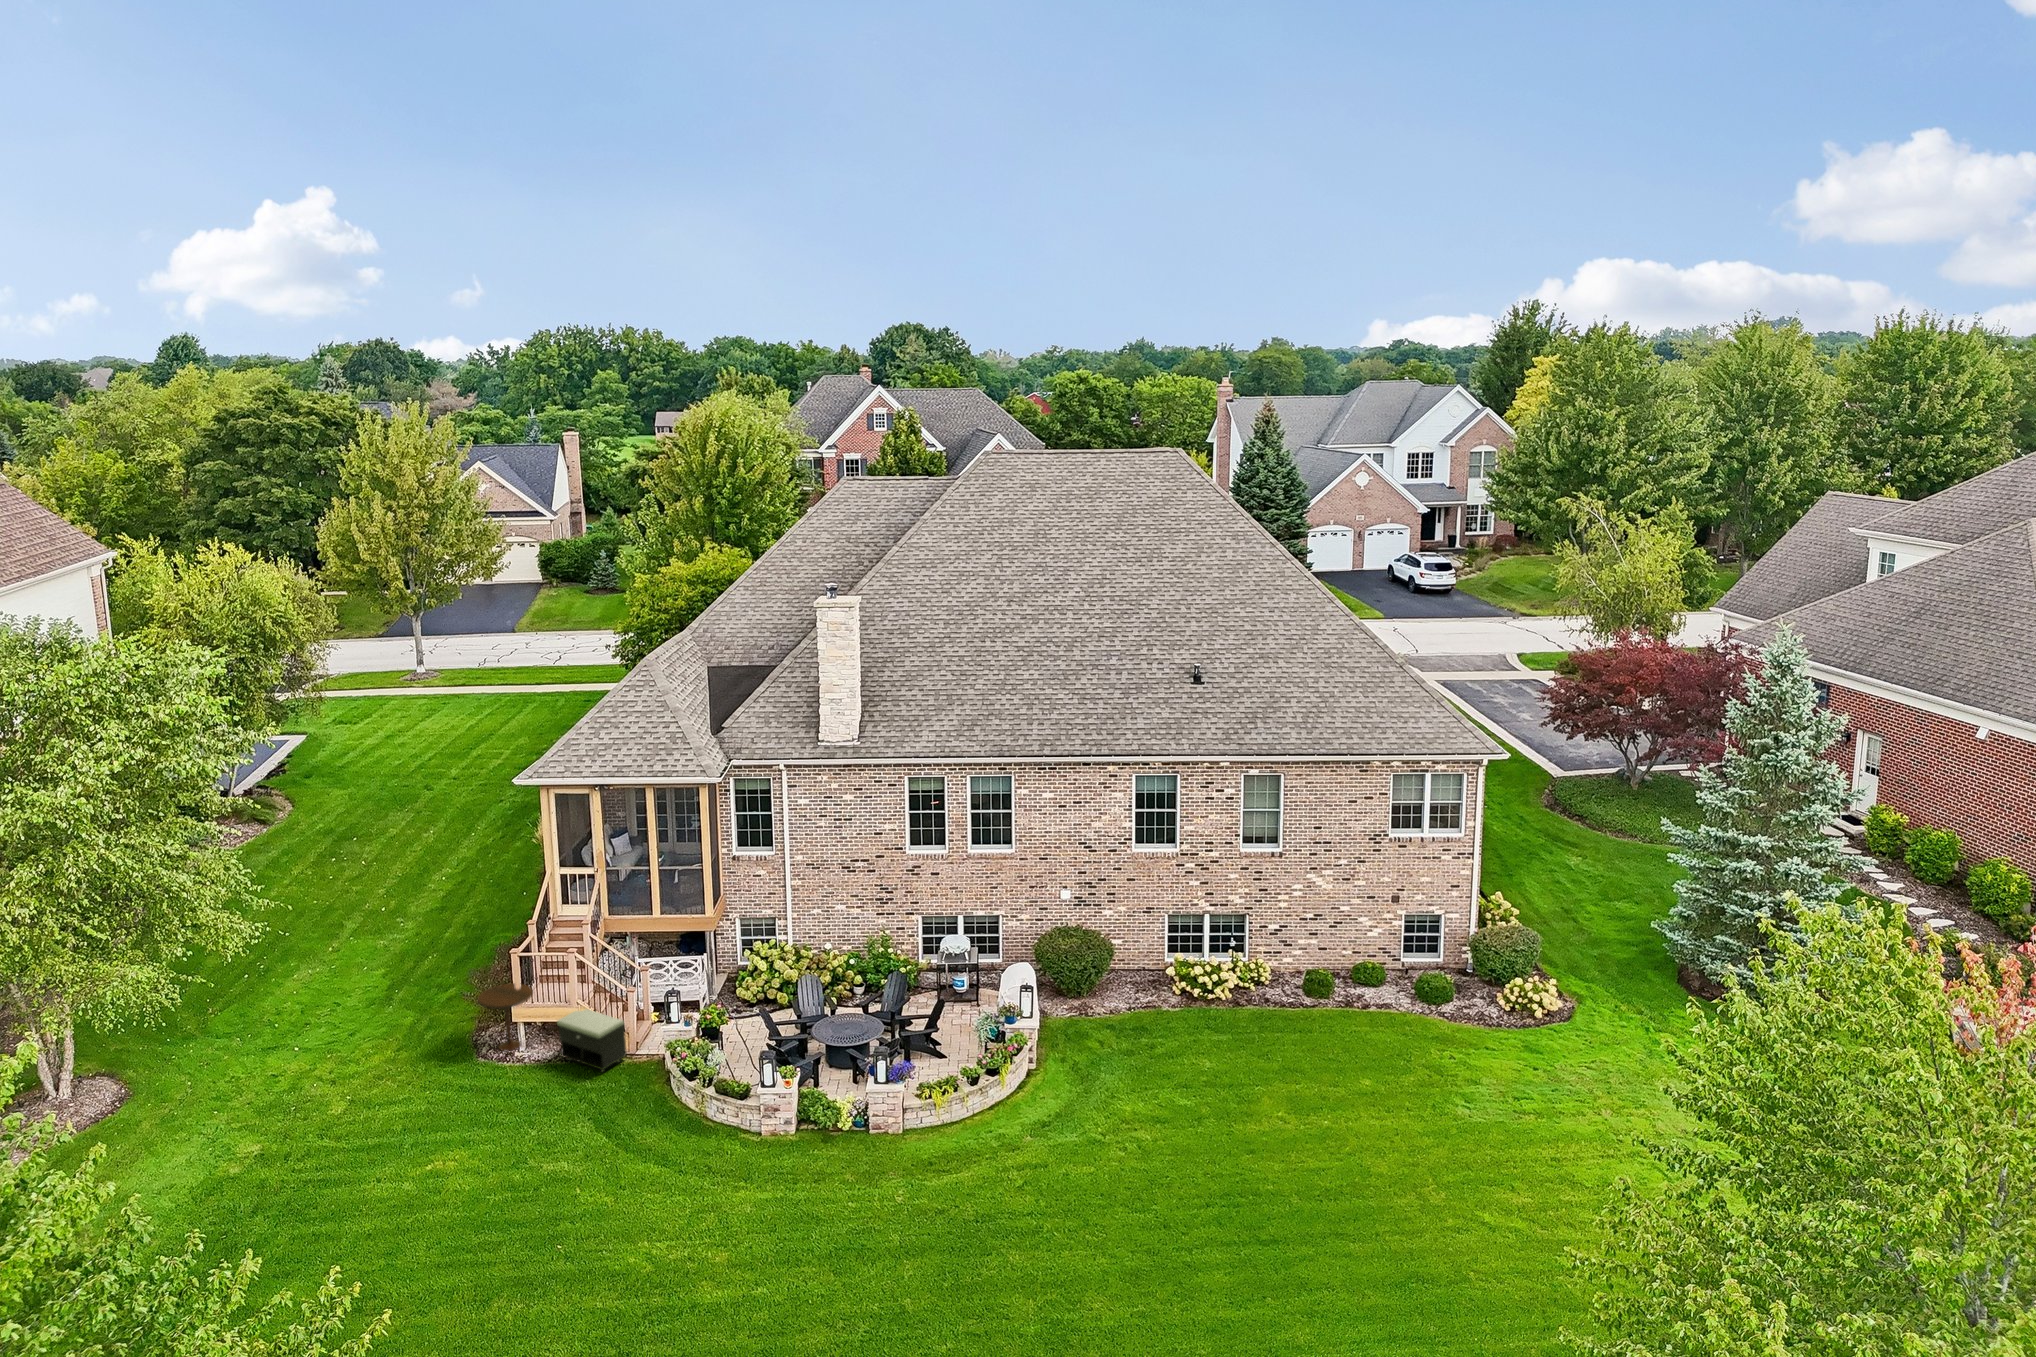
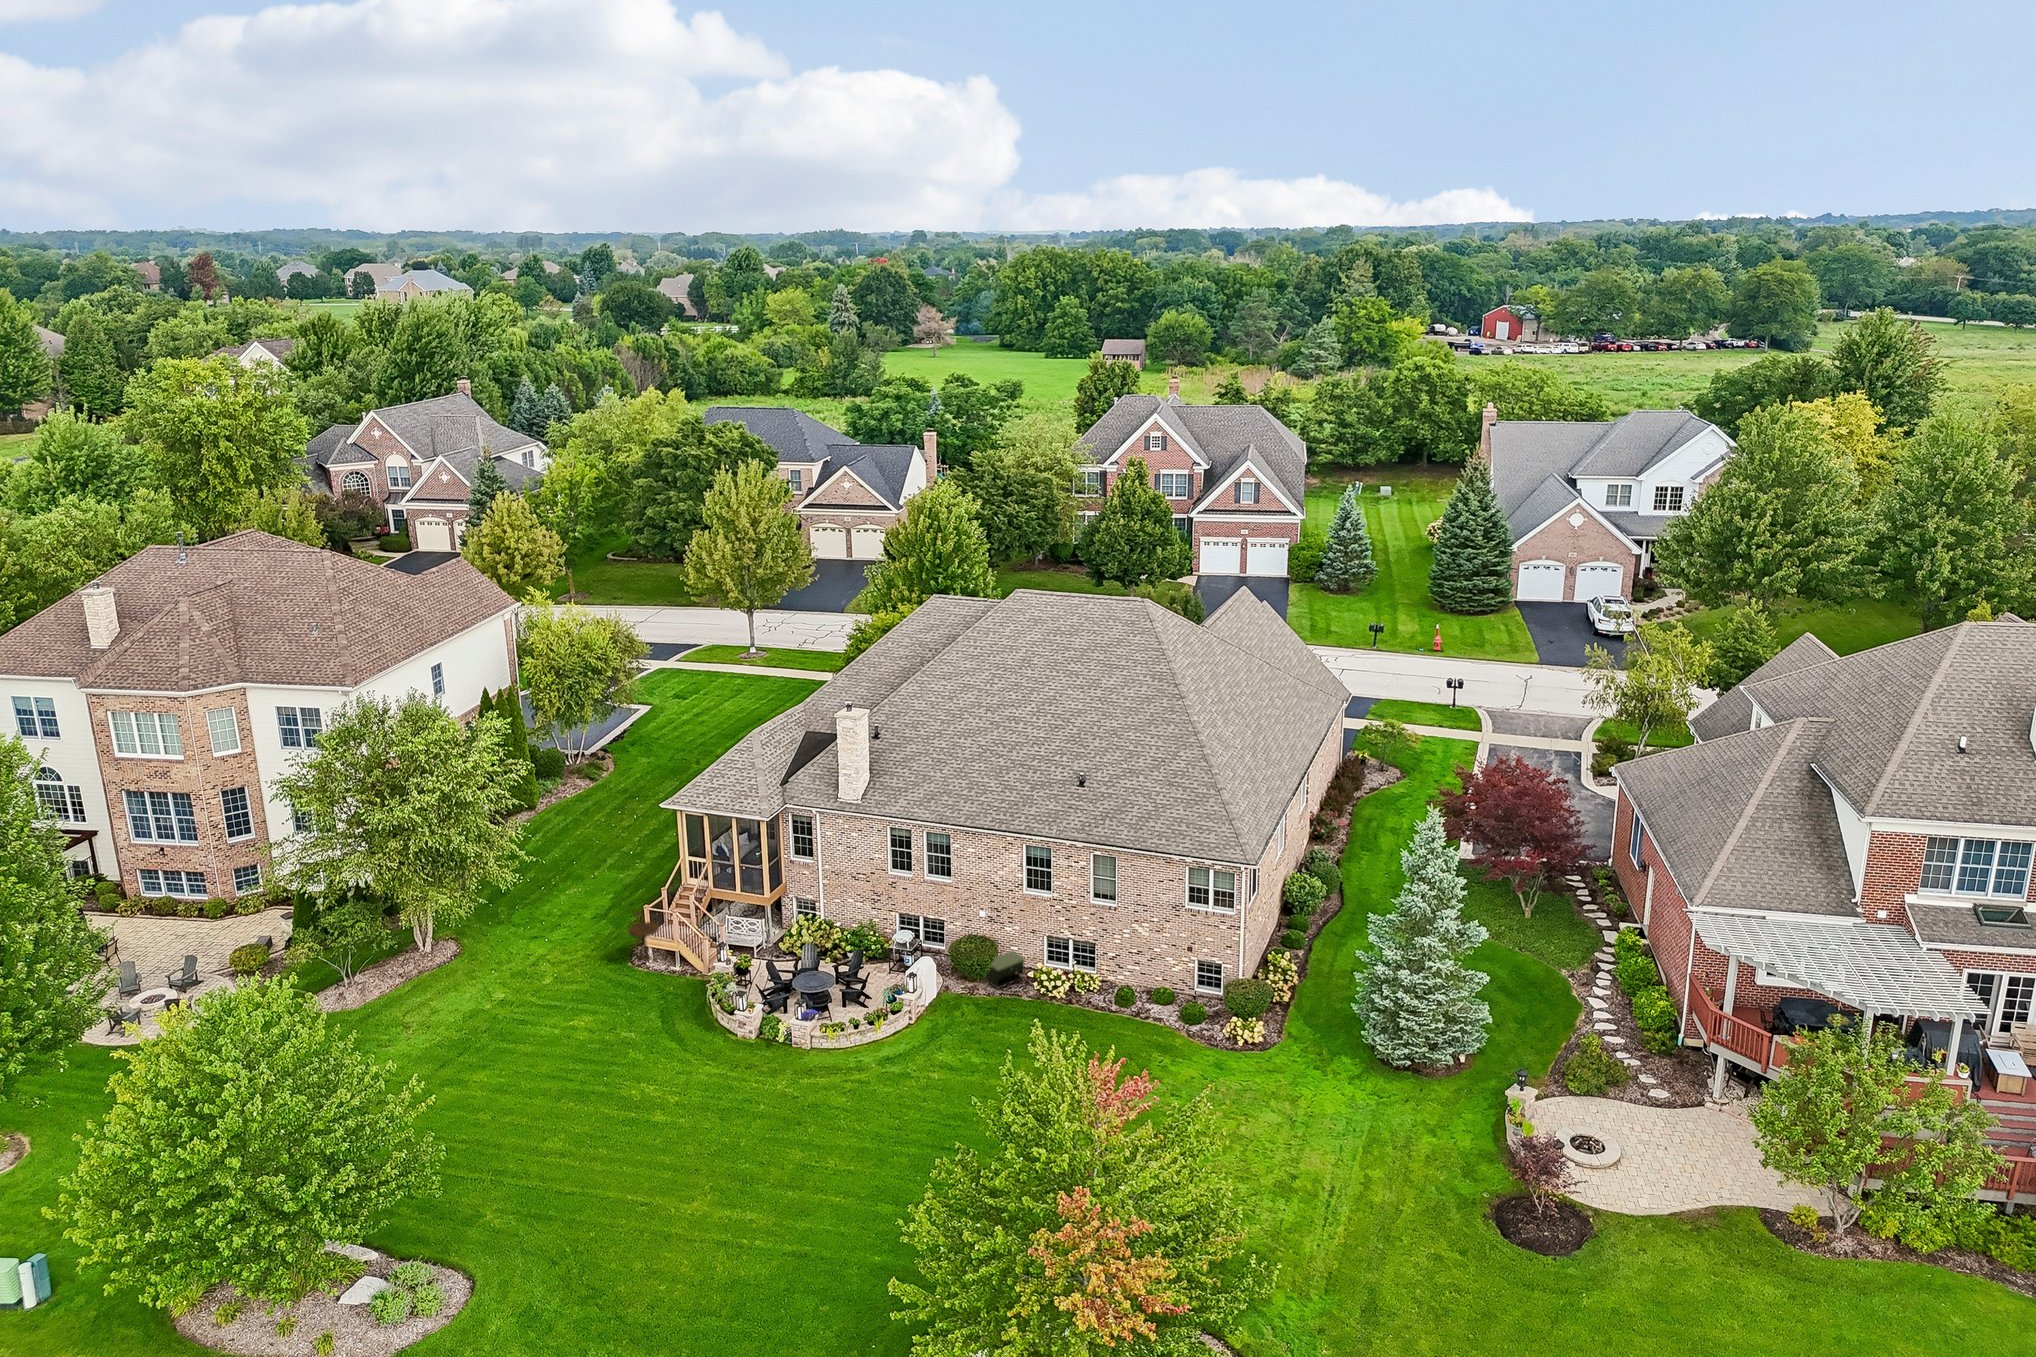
storage bench: present [557,1009,626,1071] -> present [986,951,1025,989]

